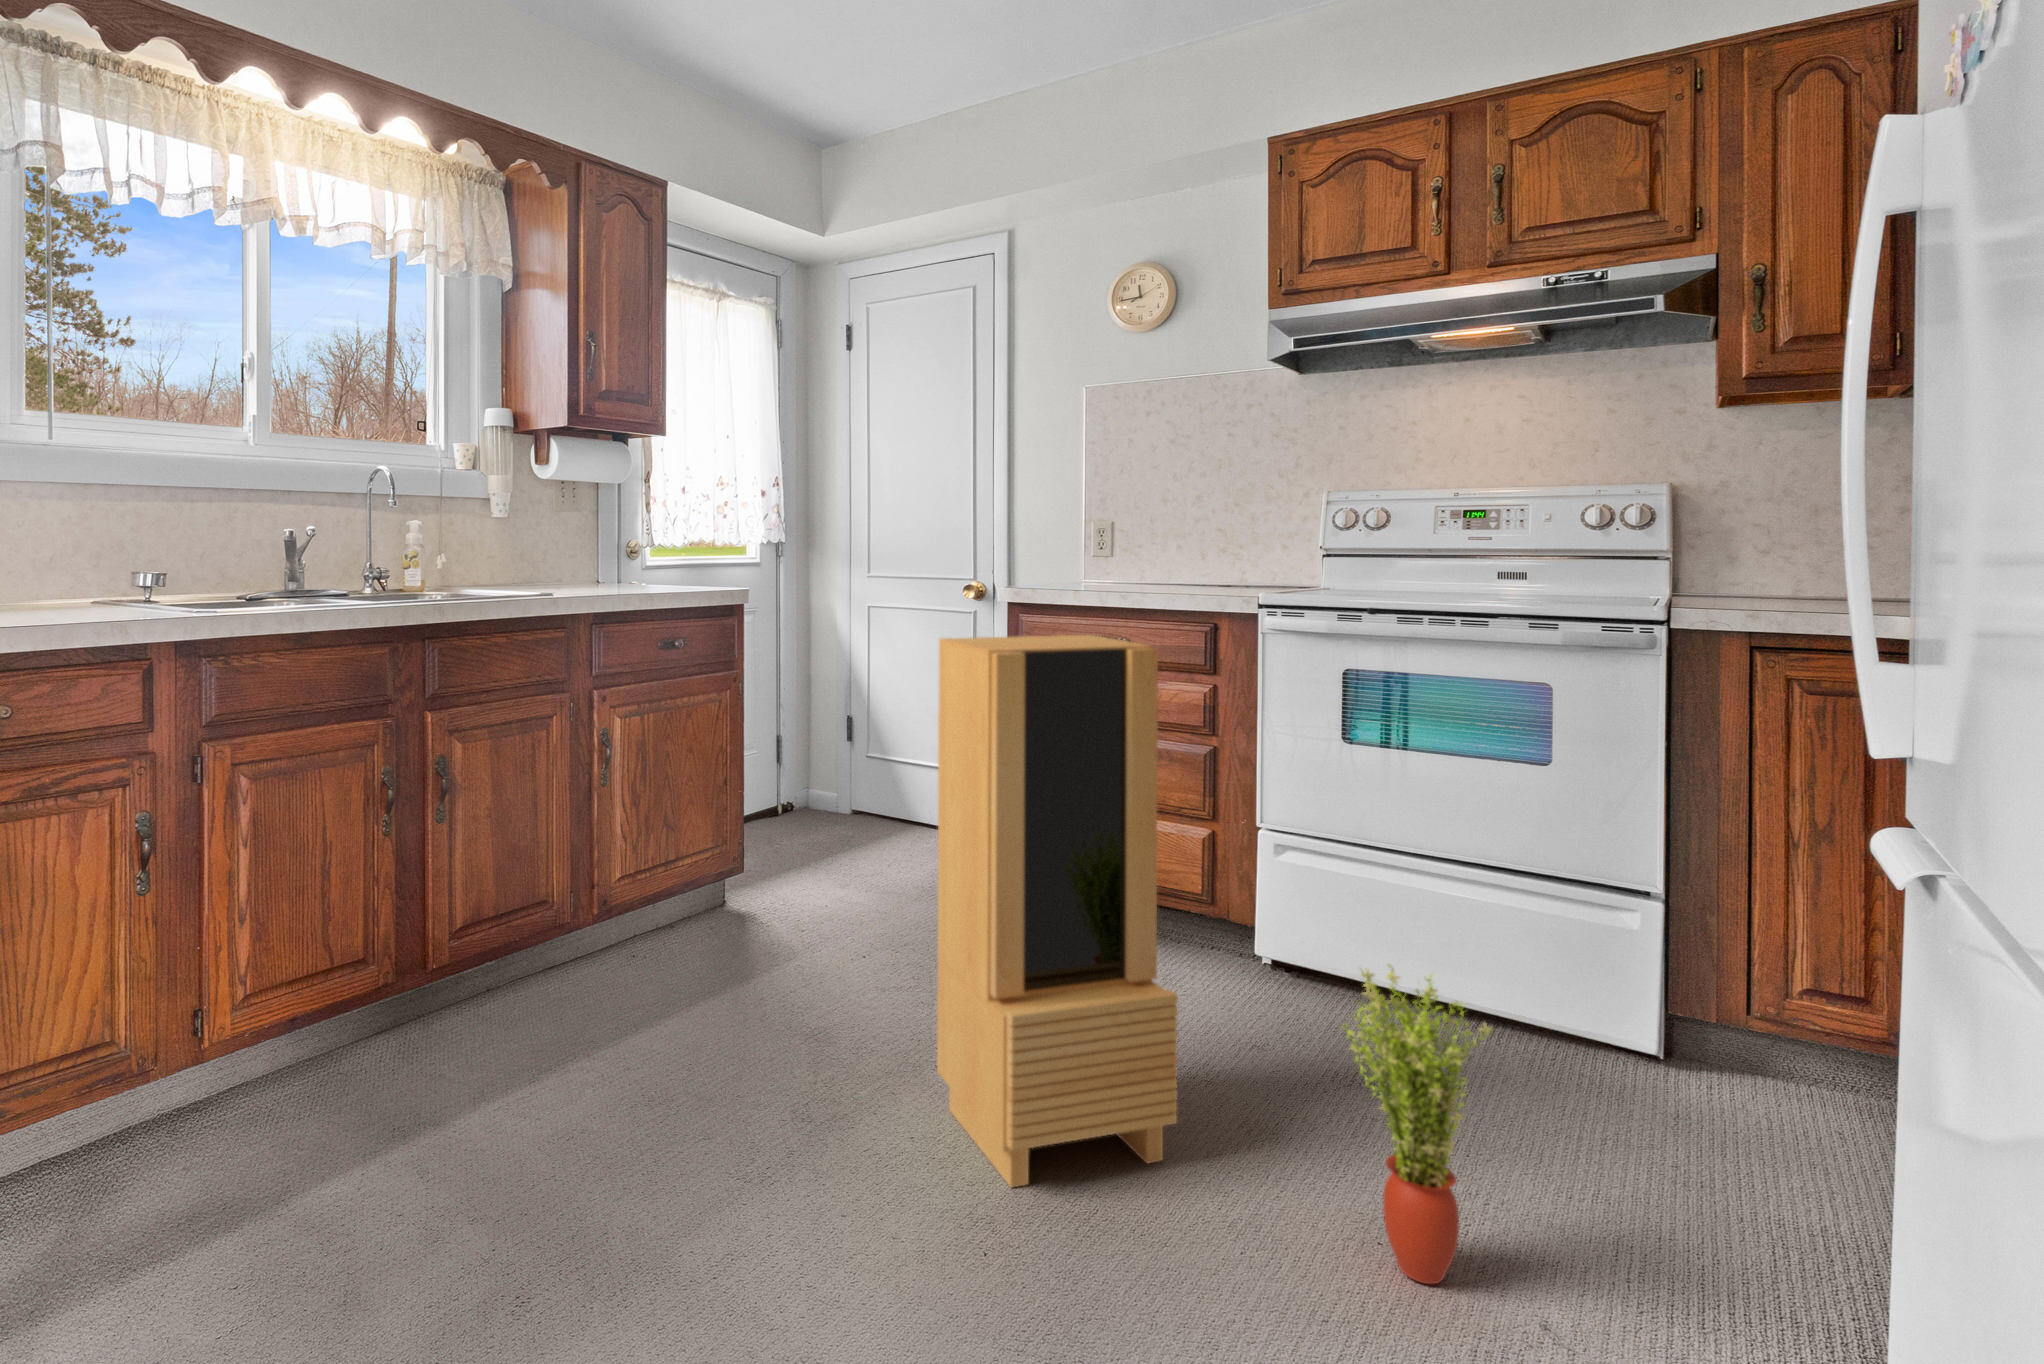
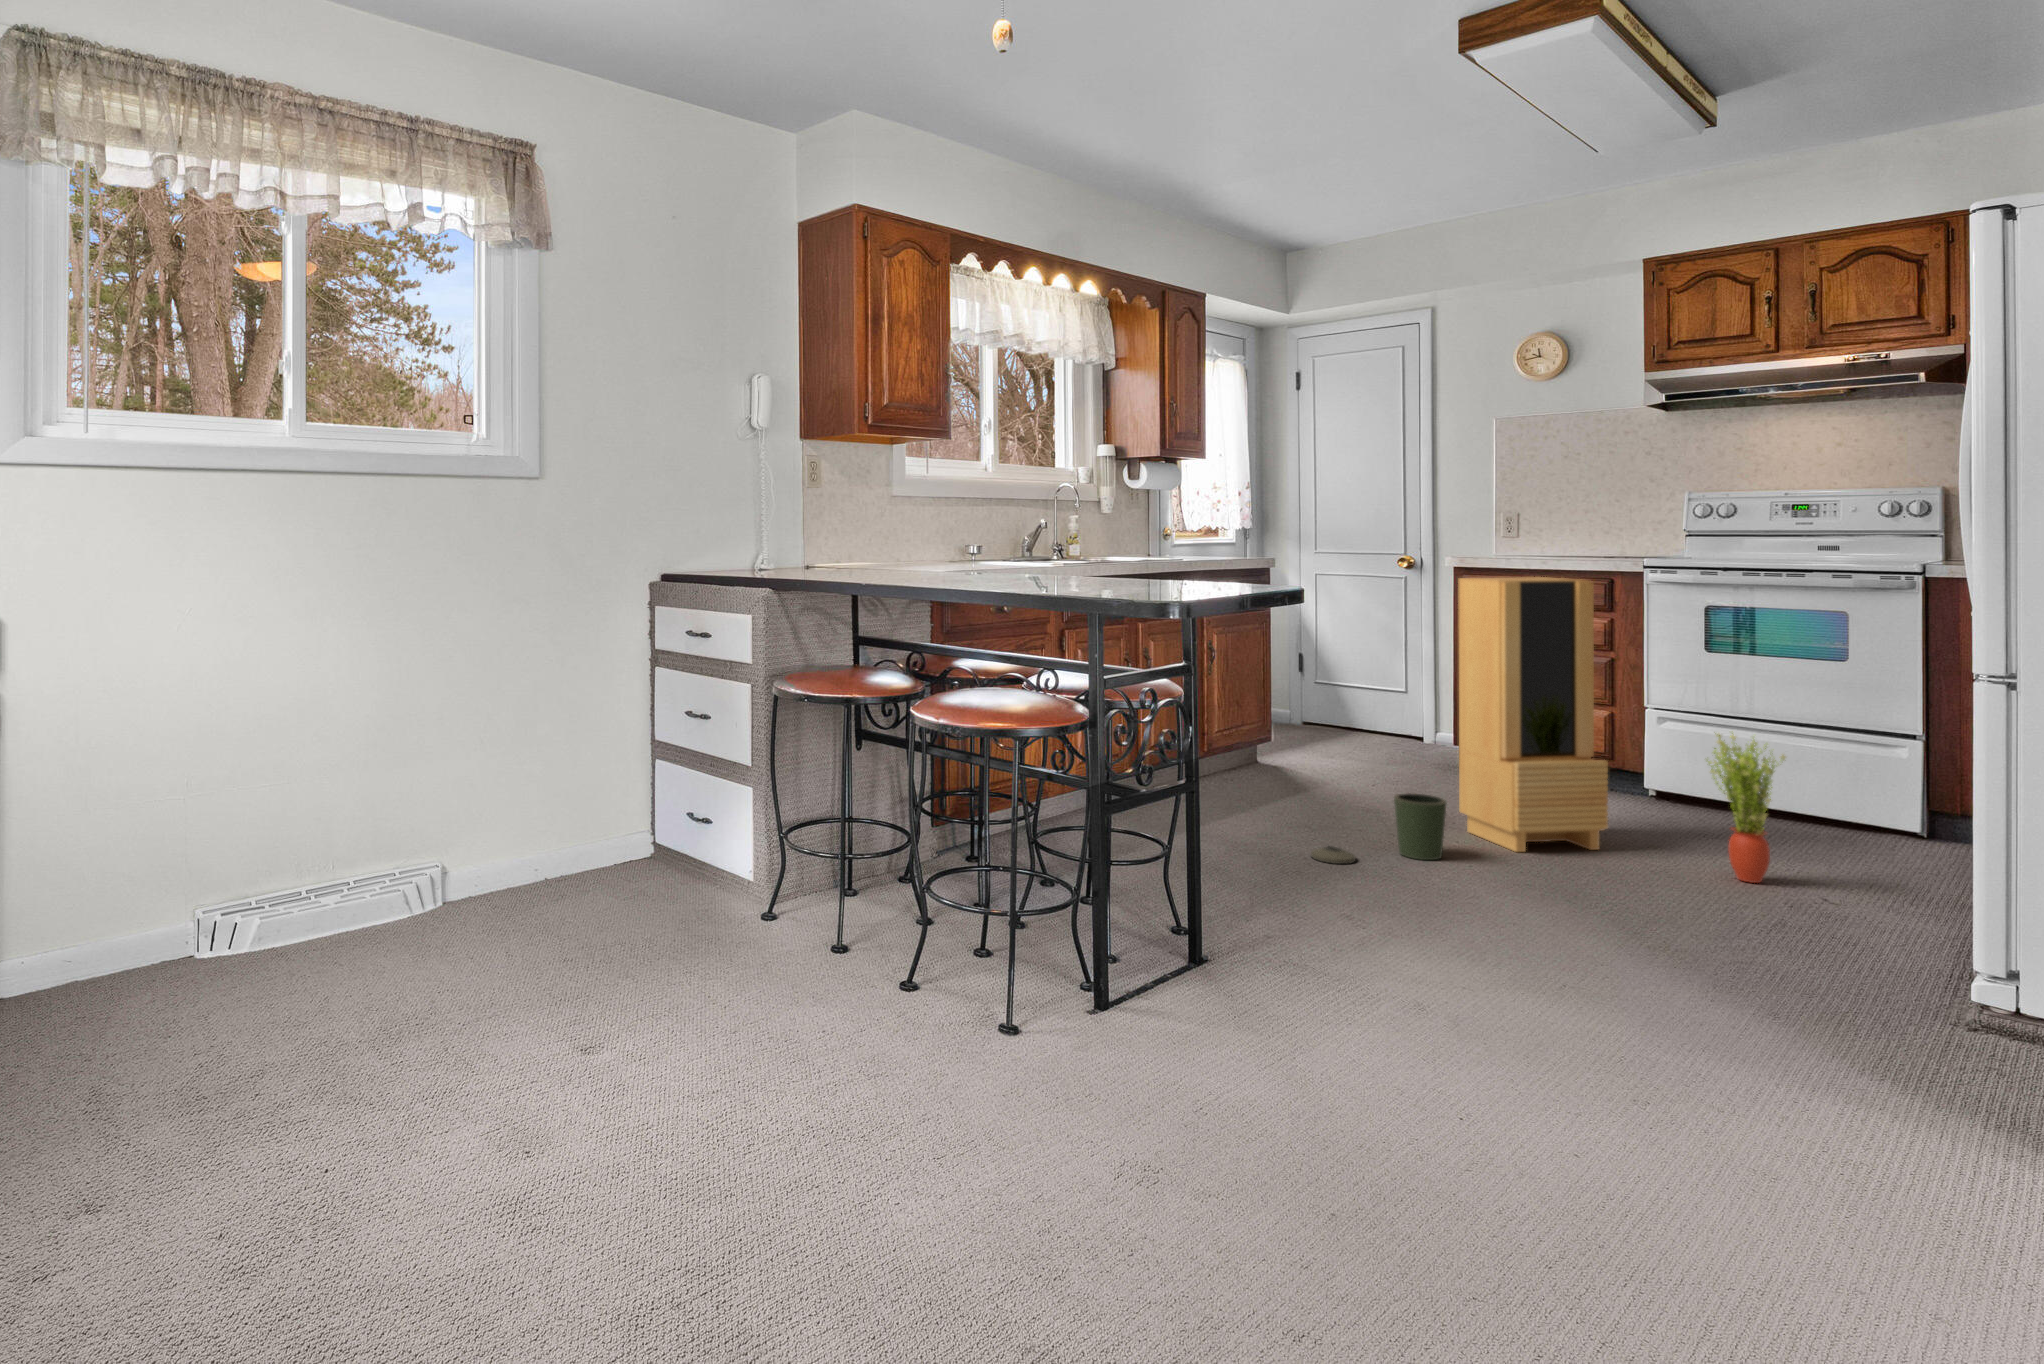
trash can: none [586,1080,870,1286] -> present [1311,793,1446,864]

